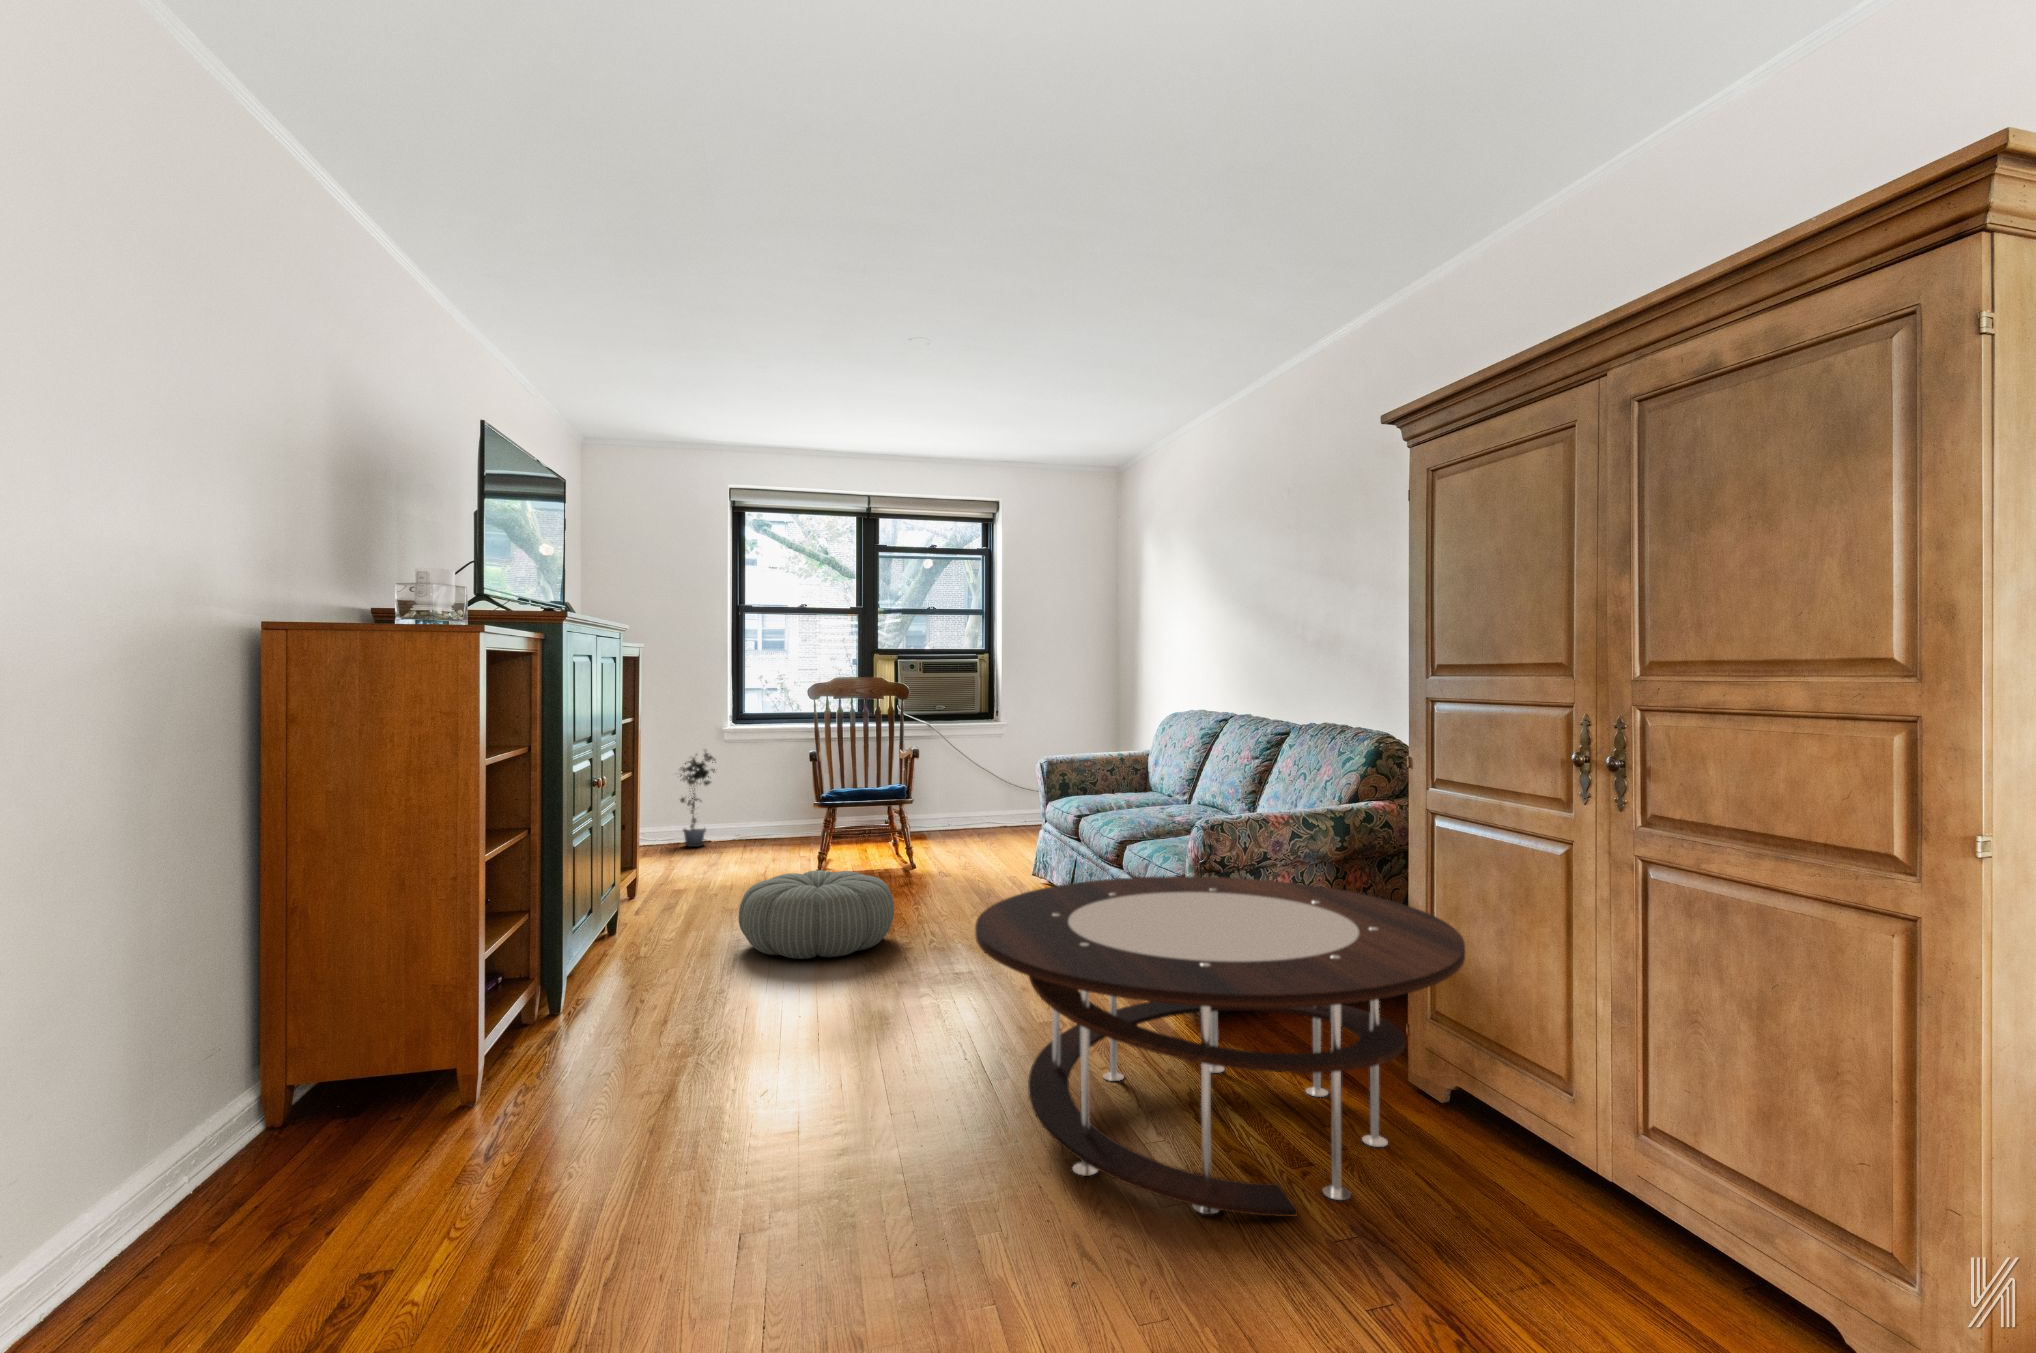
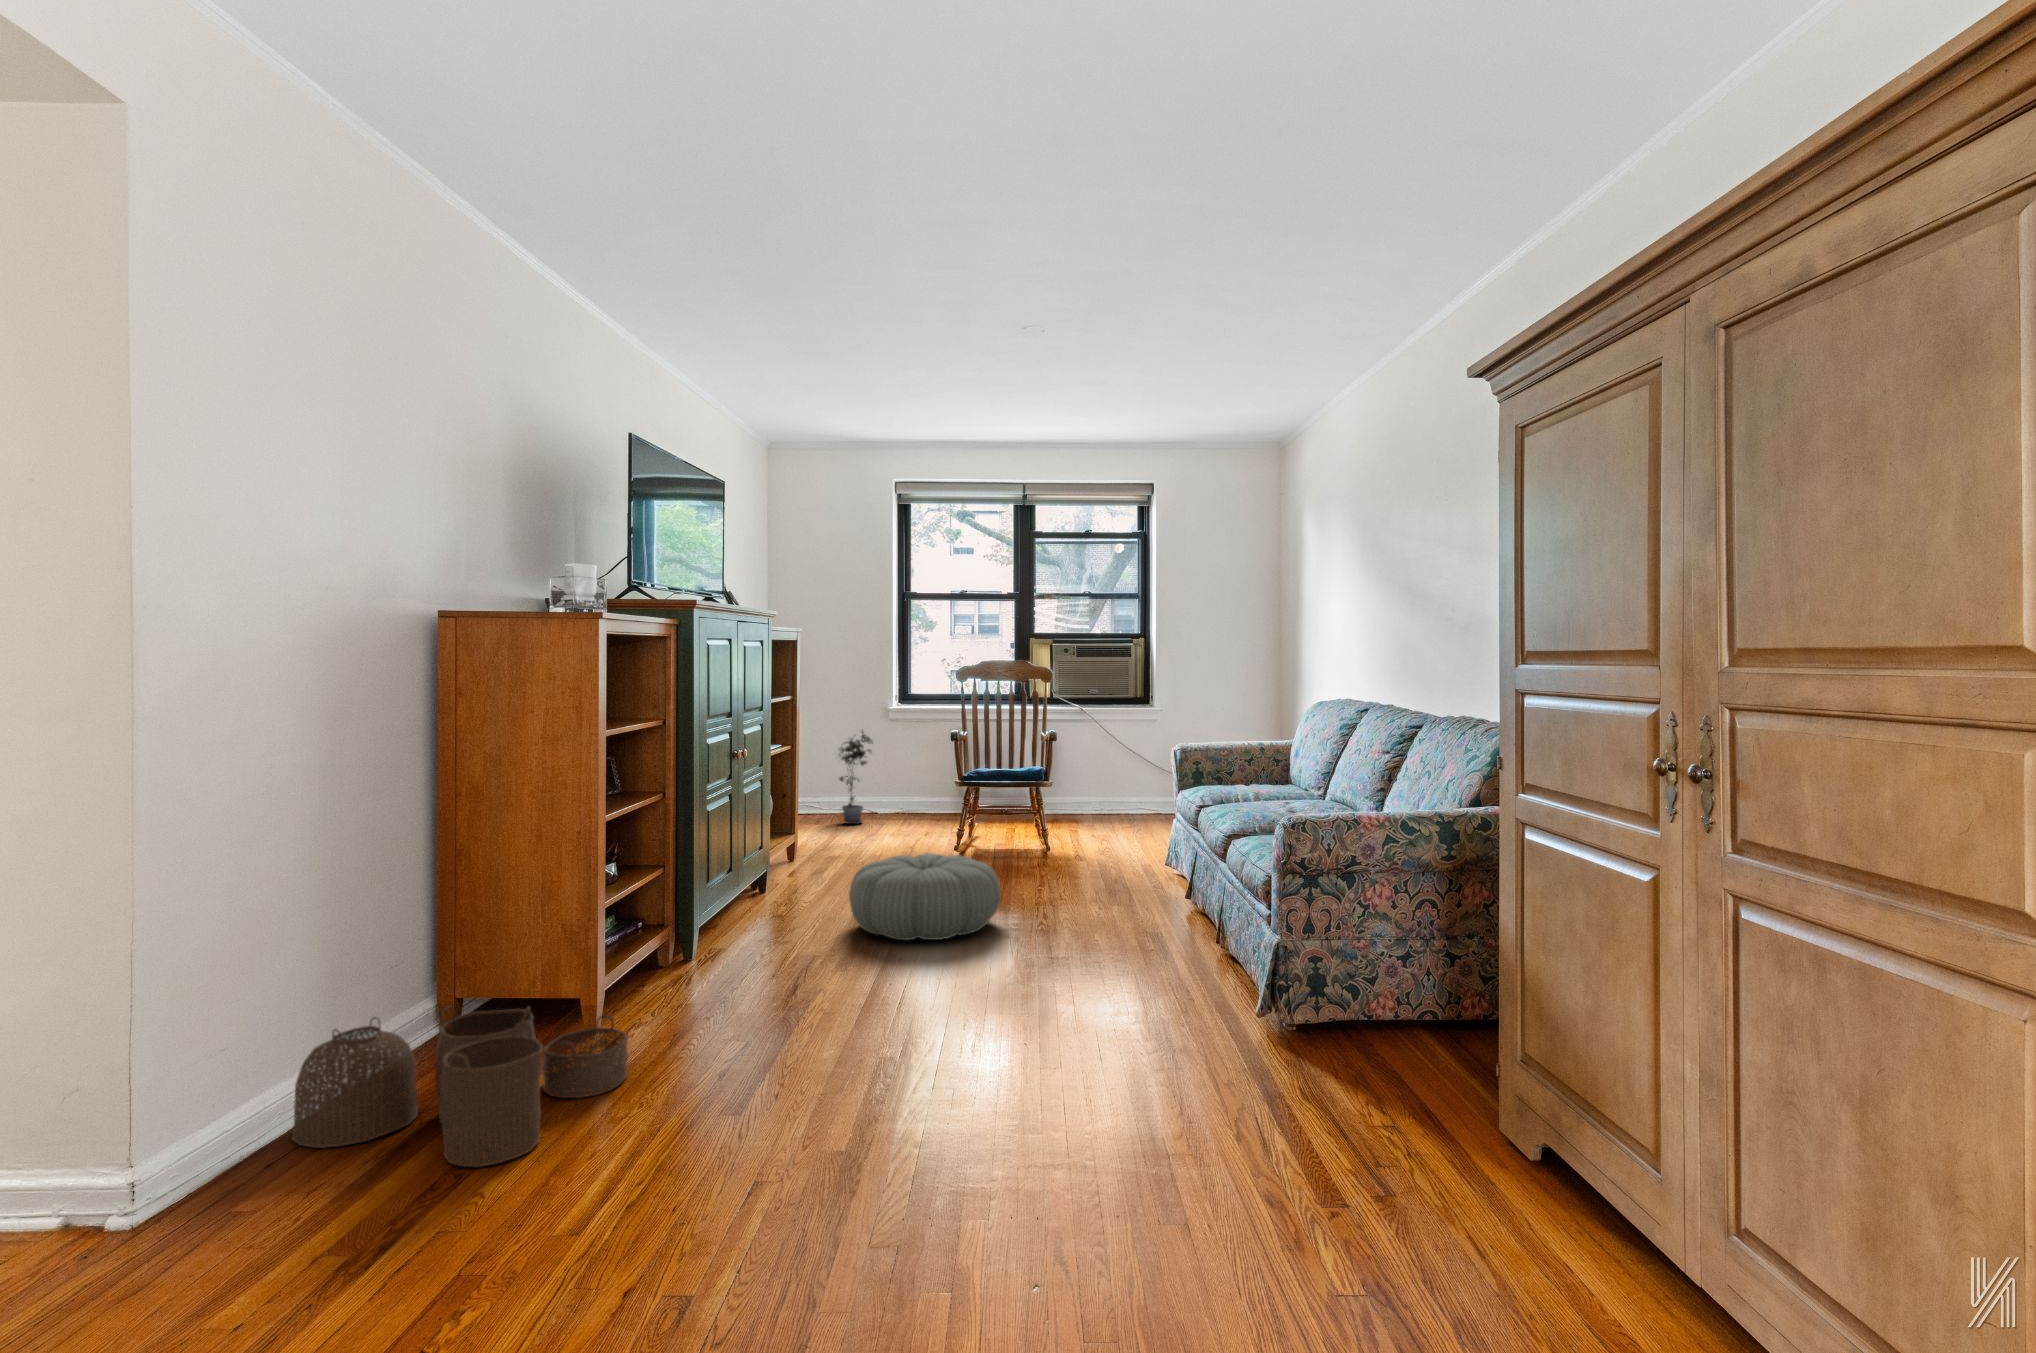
coffee table: present [975,876,1465,1217] -> none [991,877,1531,1265]
woven basket: none [190,1045,566,1221] -> present [292,1006,628,1167]

